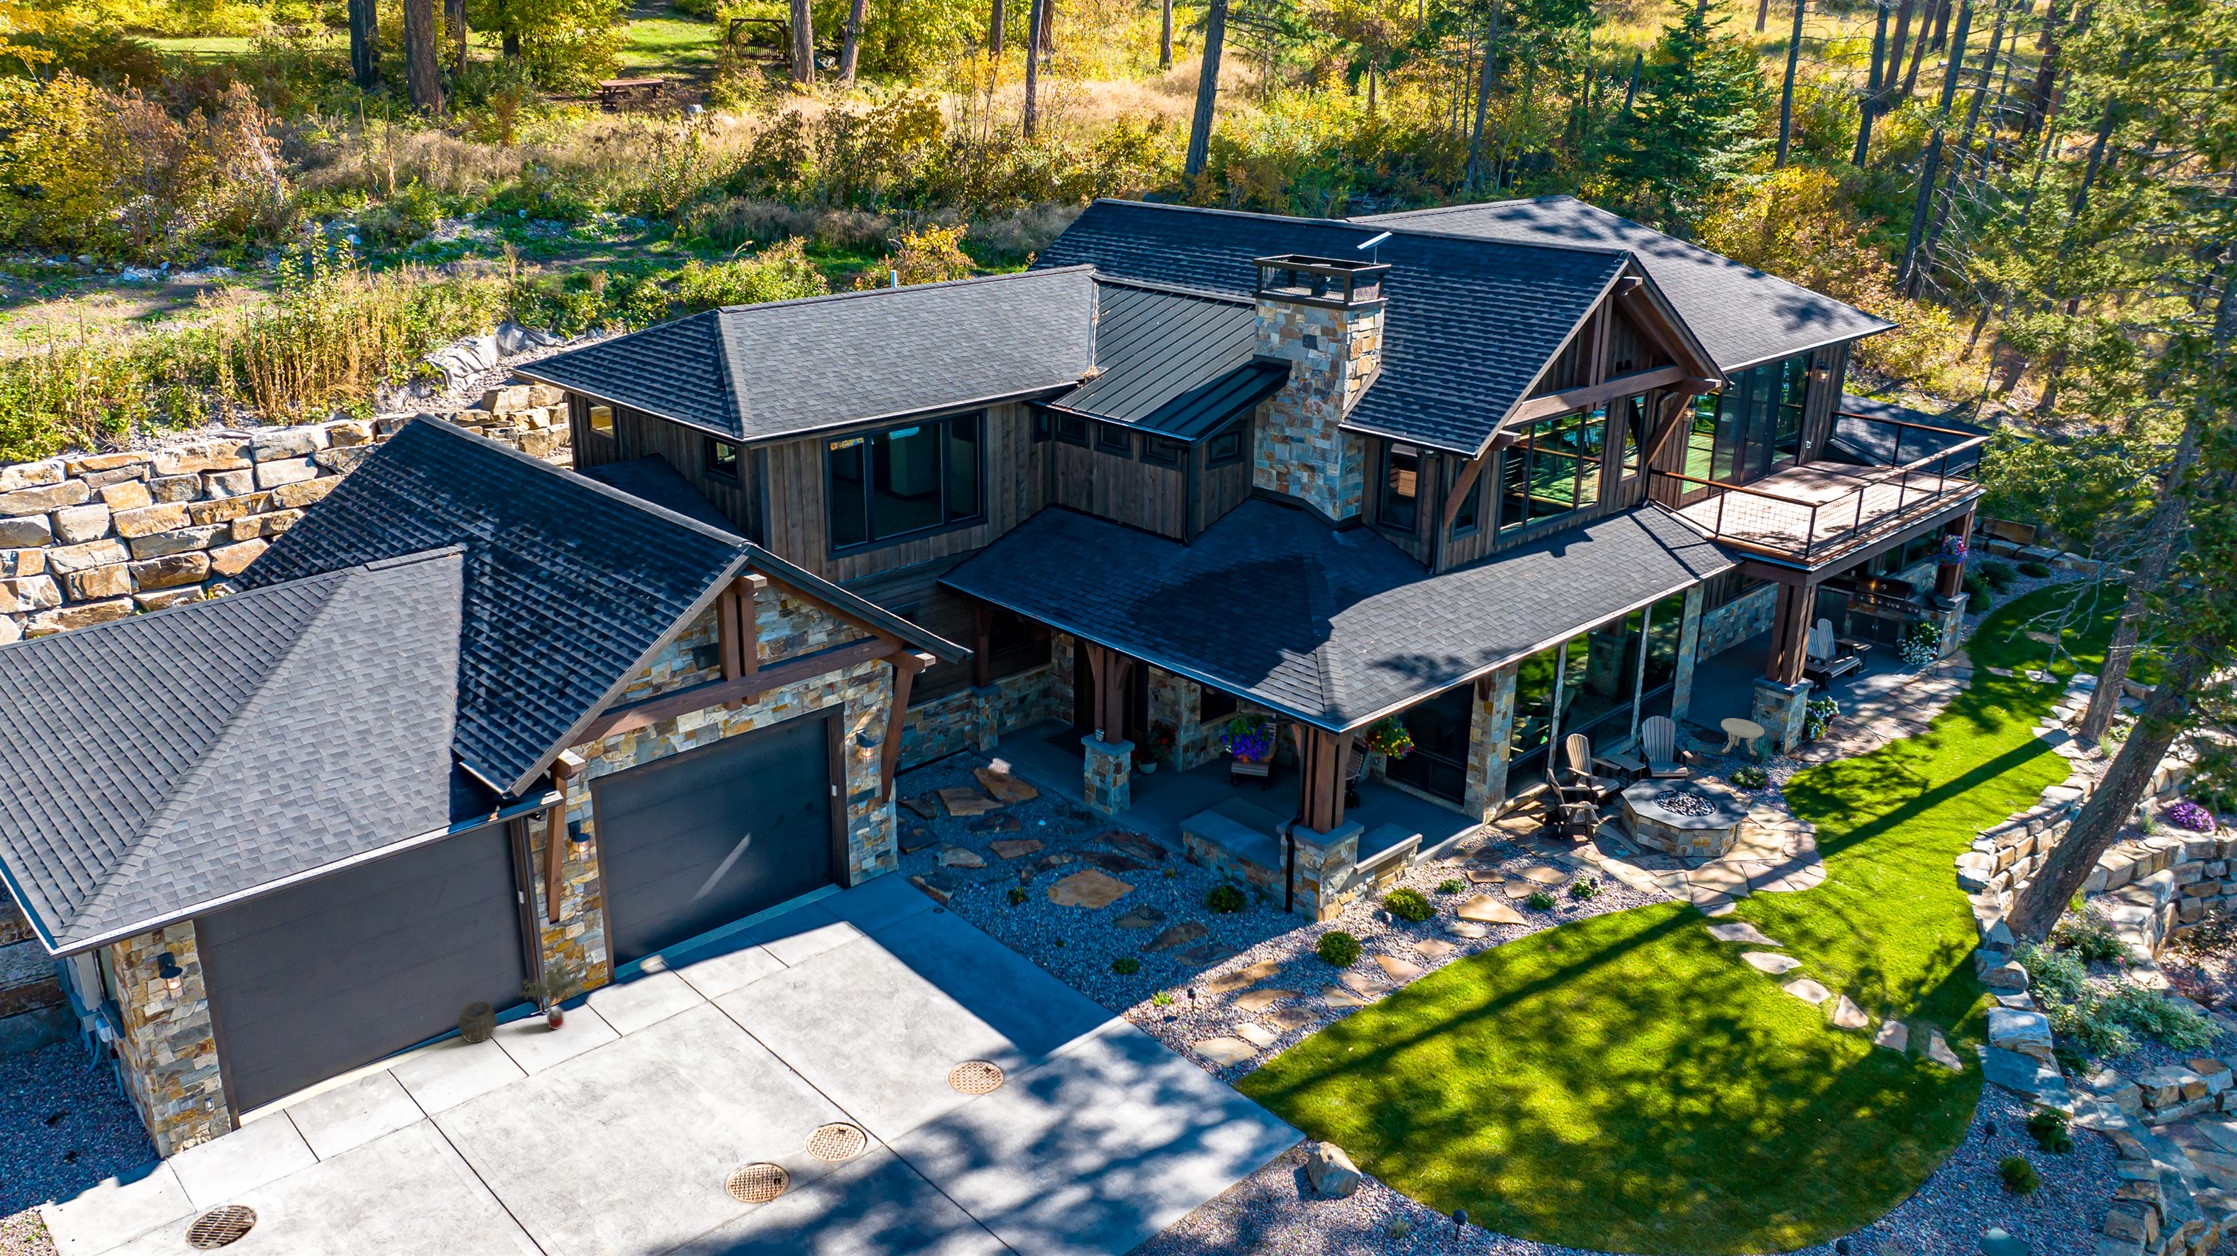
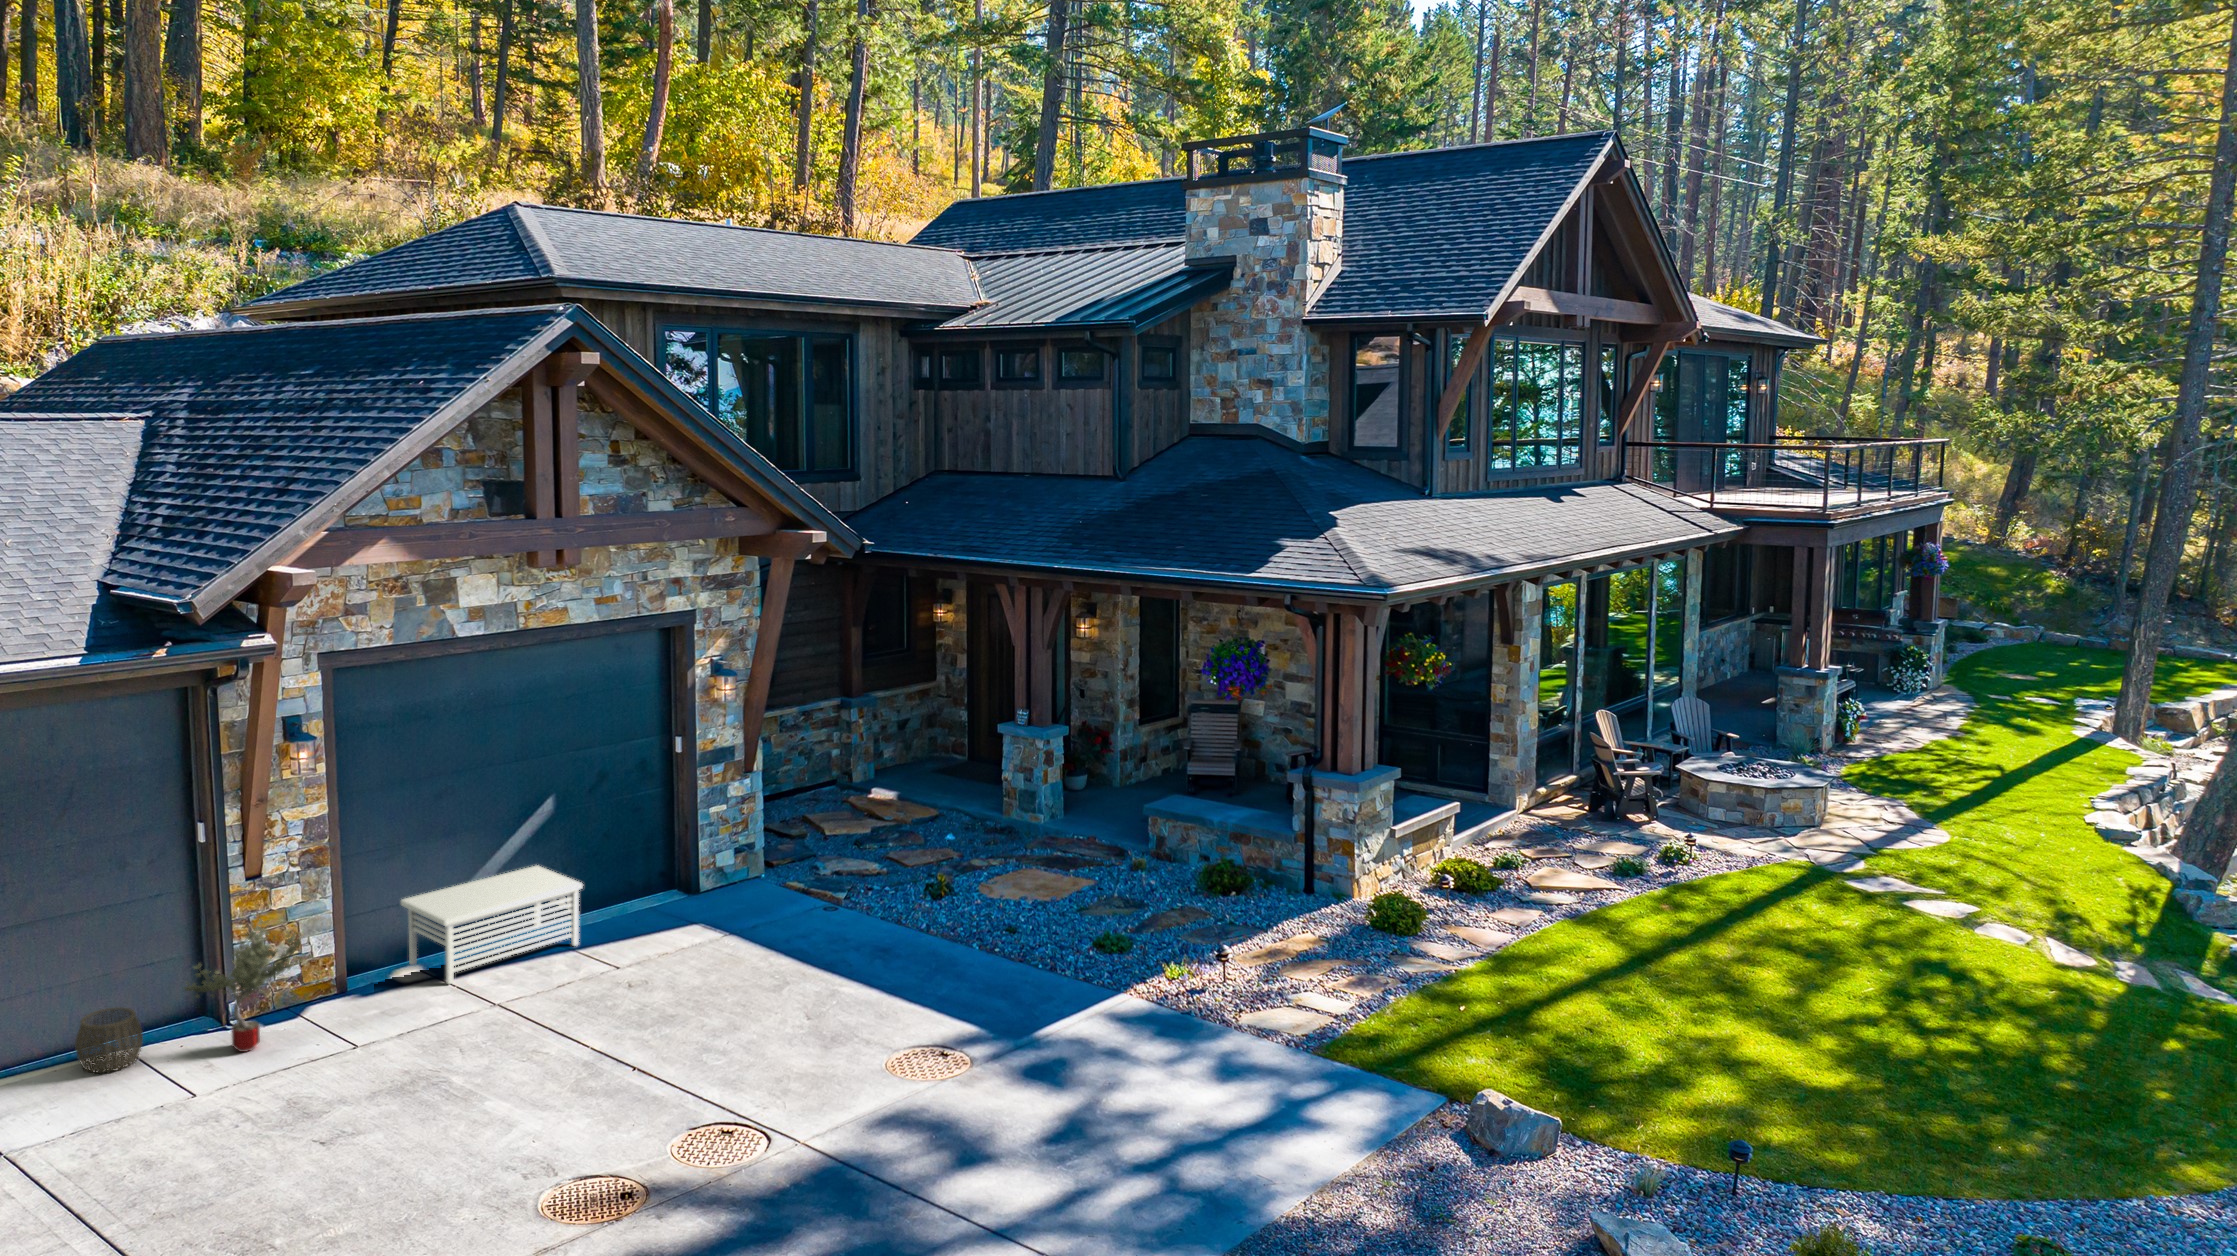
side table: present [1721,718,1764,756] -> none [1743,718,1795,758]
storage bench: none [647,881,764,974] -> present [401,866,583,984]

